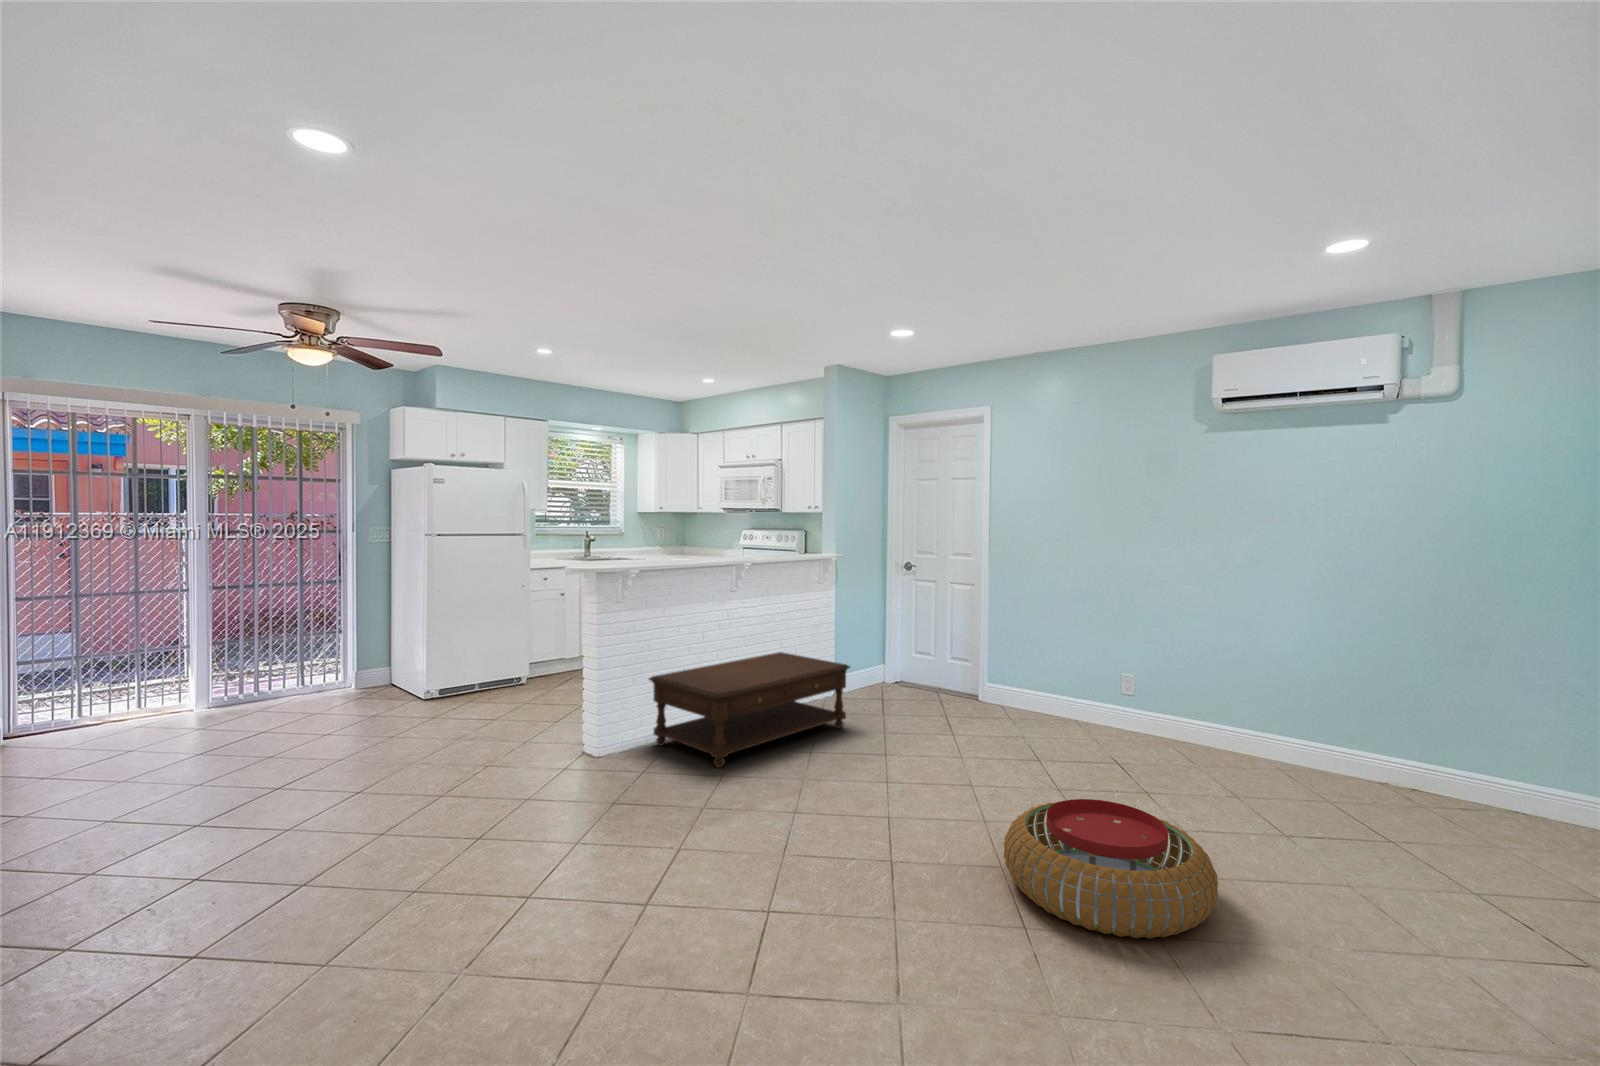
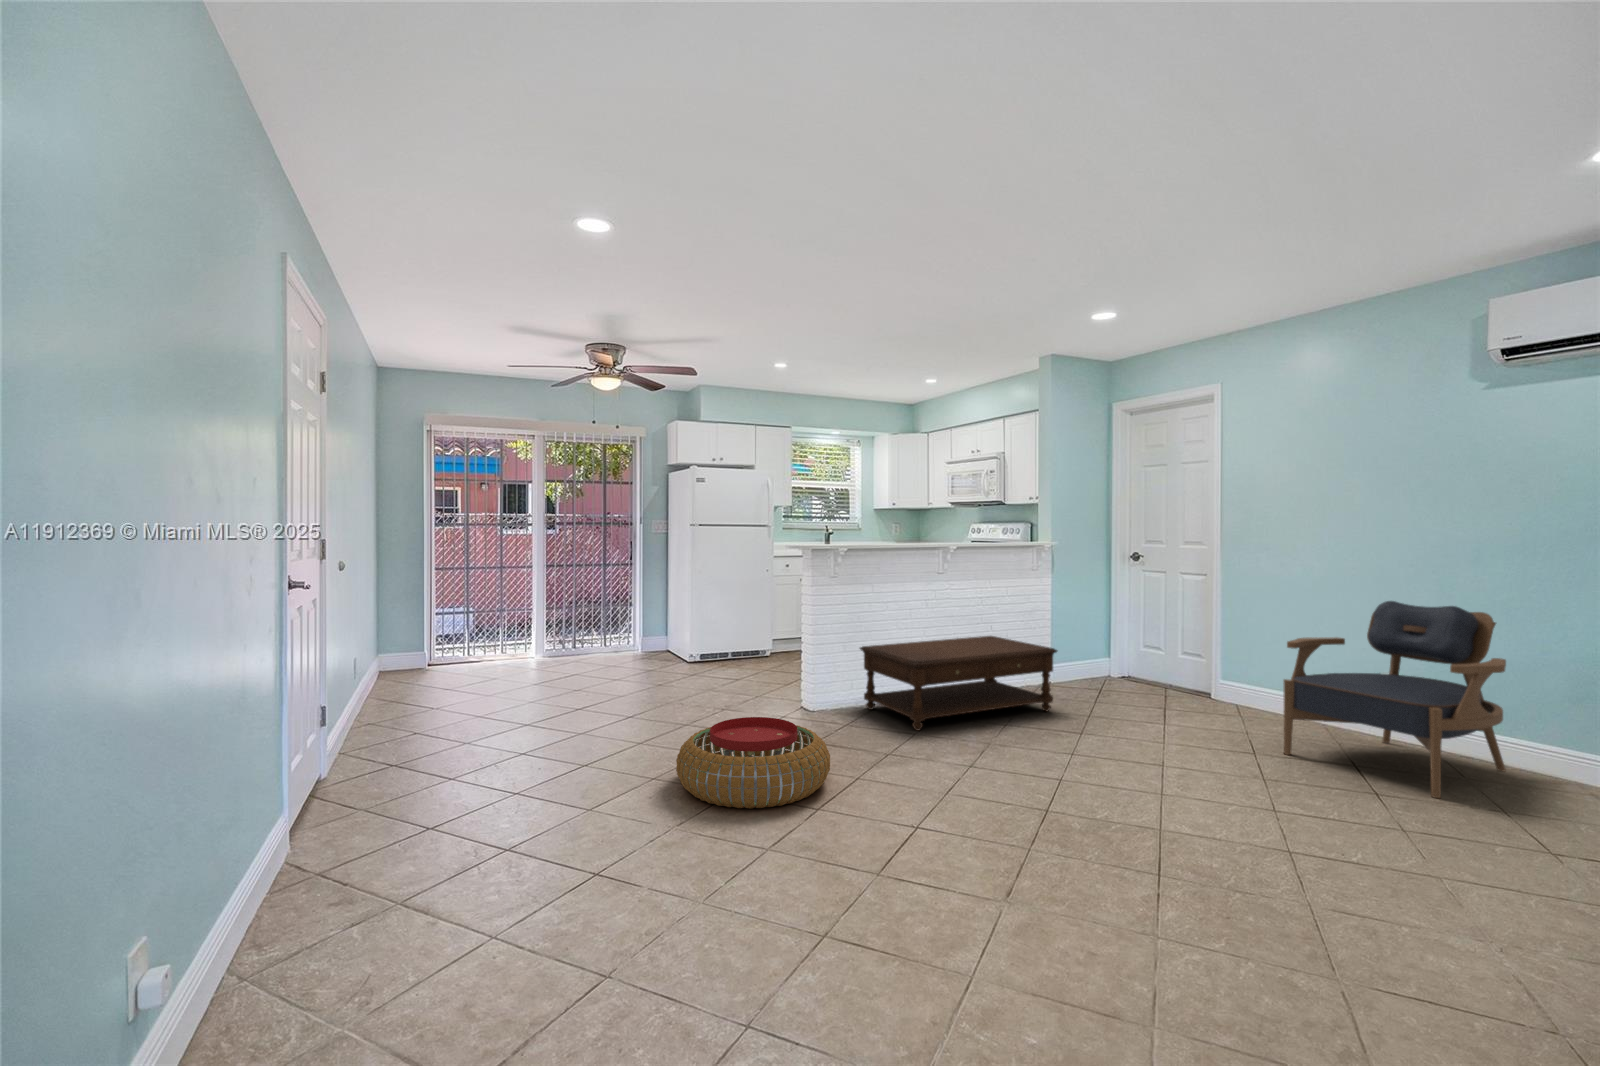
armchair: none [1050,610,1216,785] -> present [1283,601,1506,798]
pouf: present [1004,799,1218,939] -> present [676,717,830,809]

